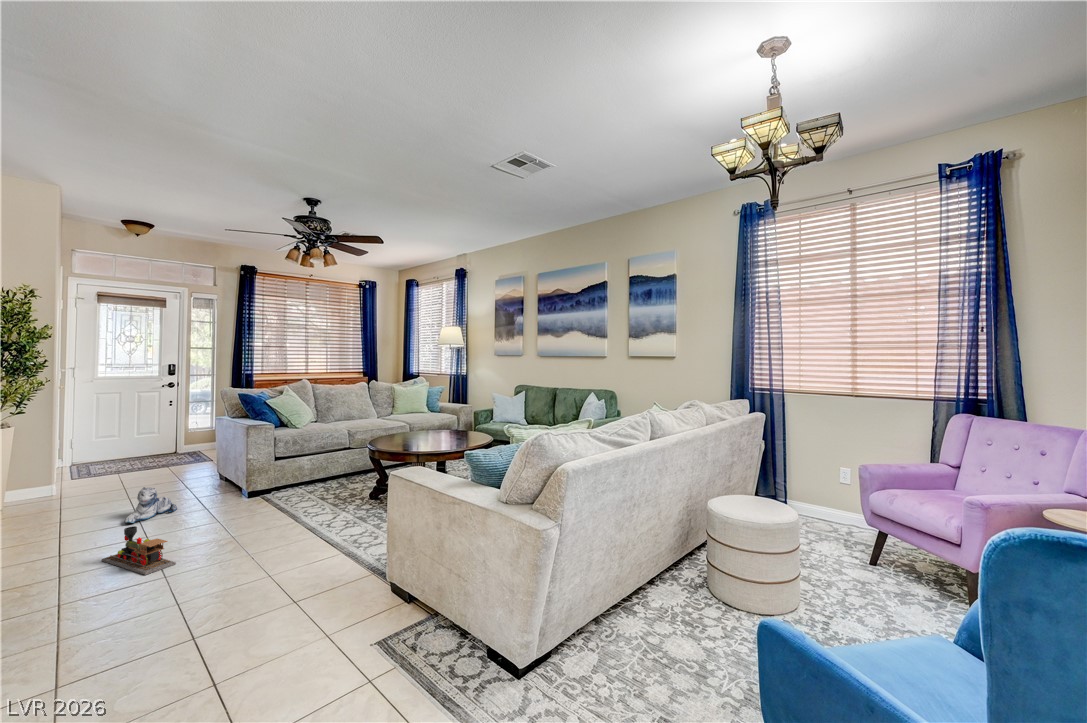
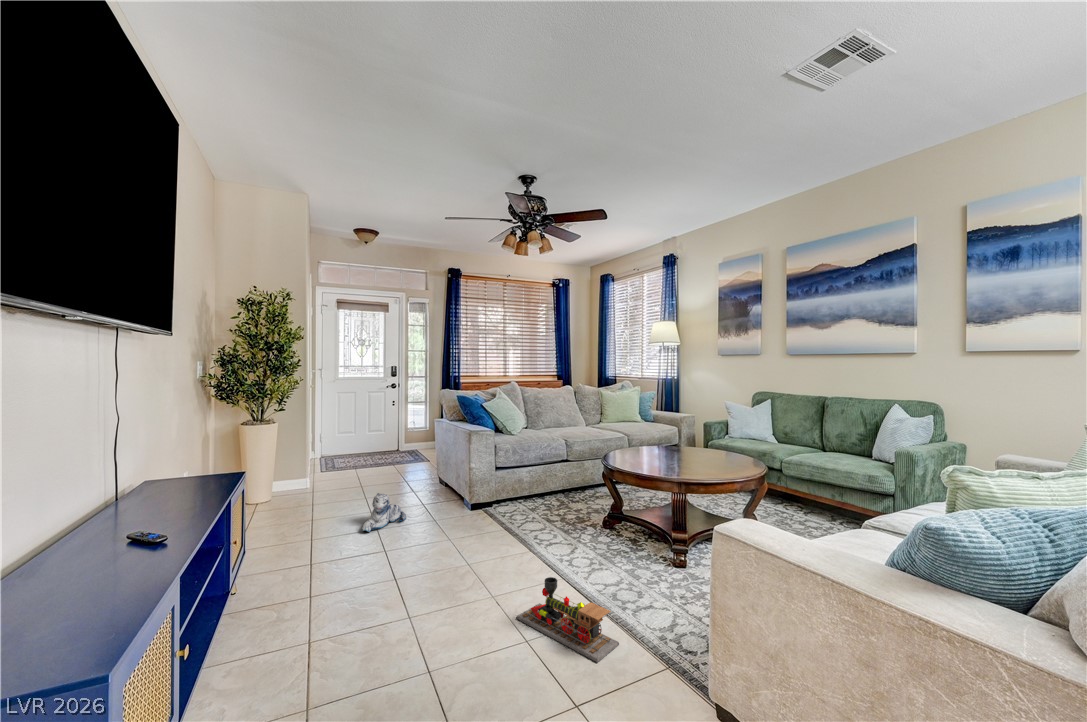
toy train: present [102,526,176,575] -> present [516,577,619,663]

